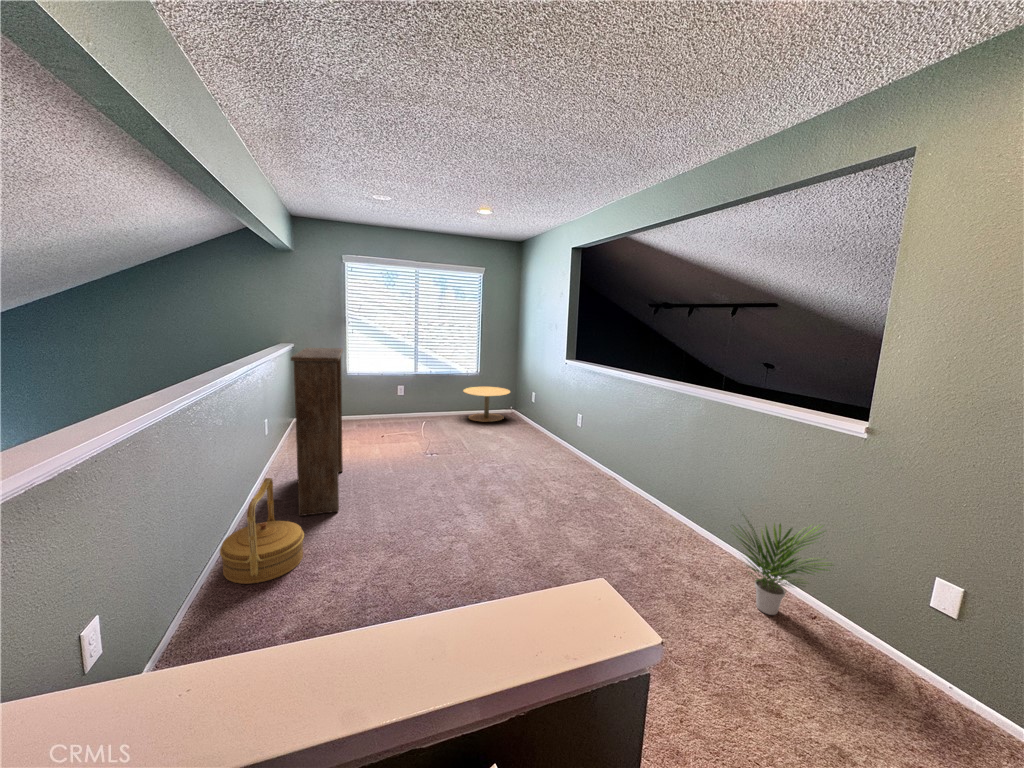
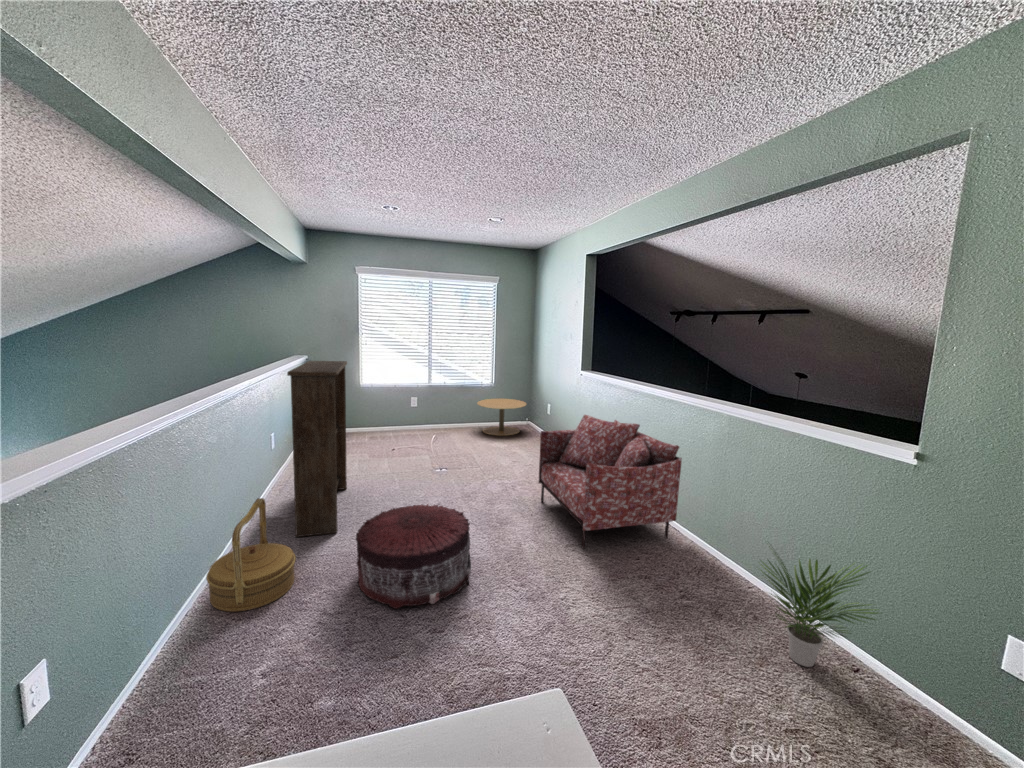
armchair: none [527,400,661,522] -> present [538,415,682,549]
pouf: none [363,481,471,577] -> present [356,504,471,609]

